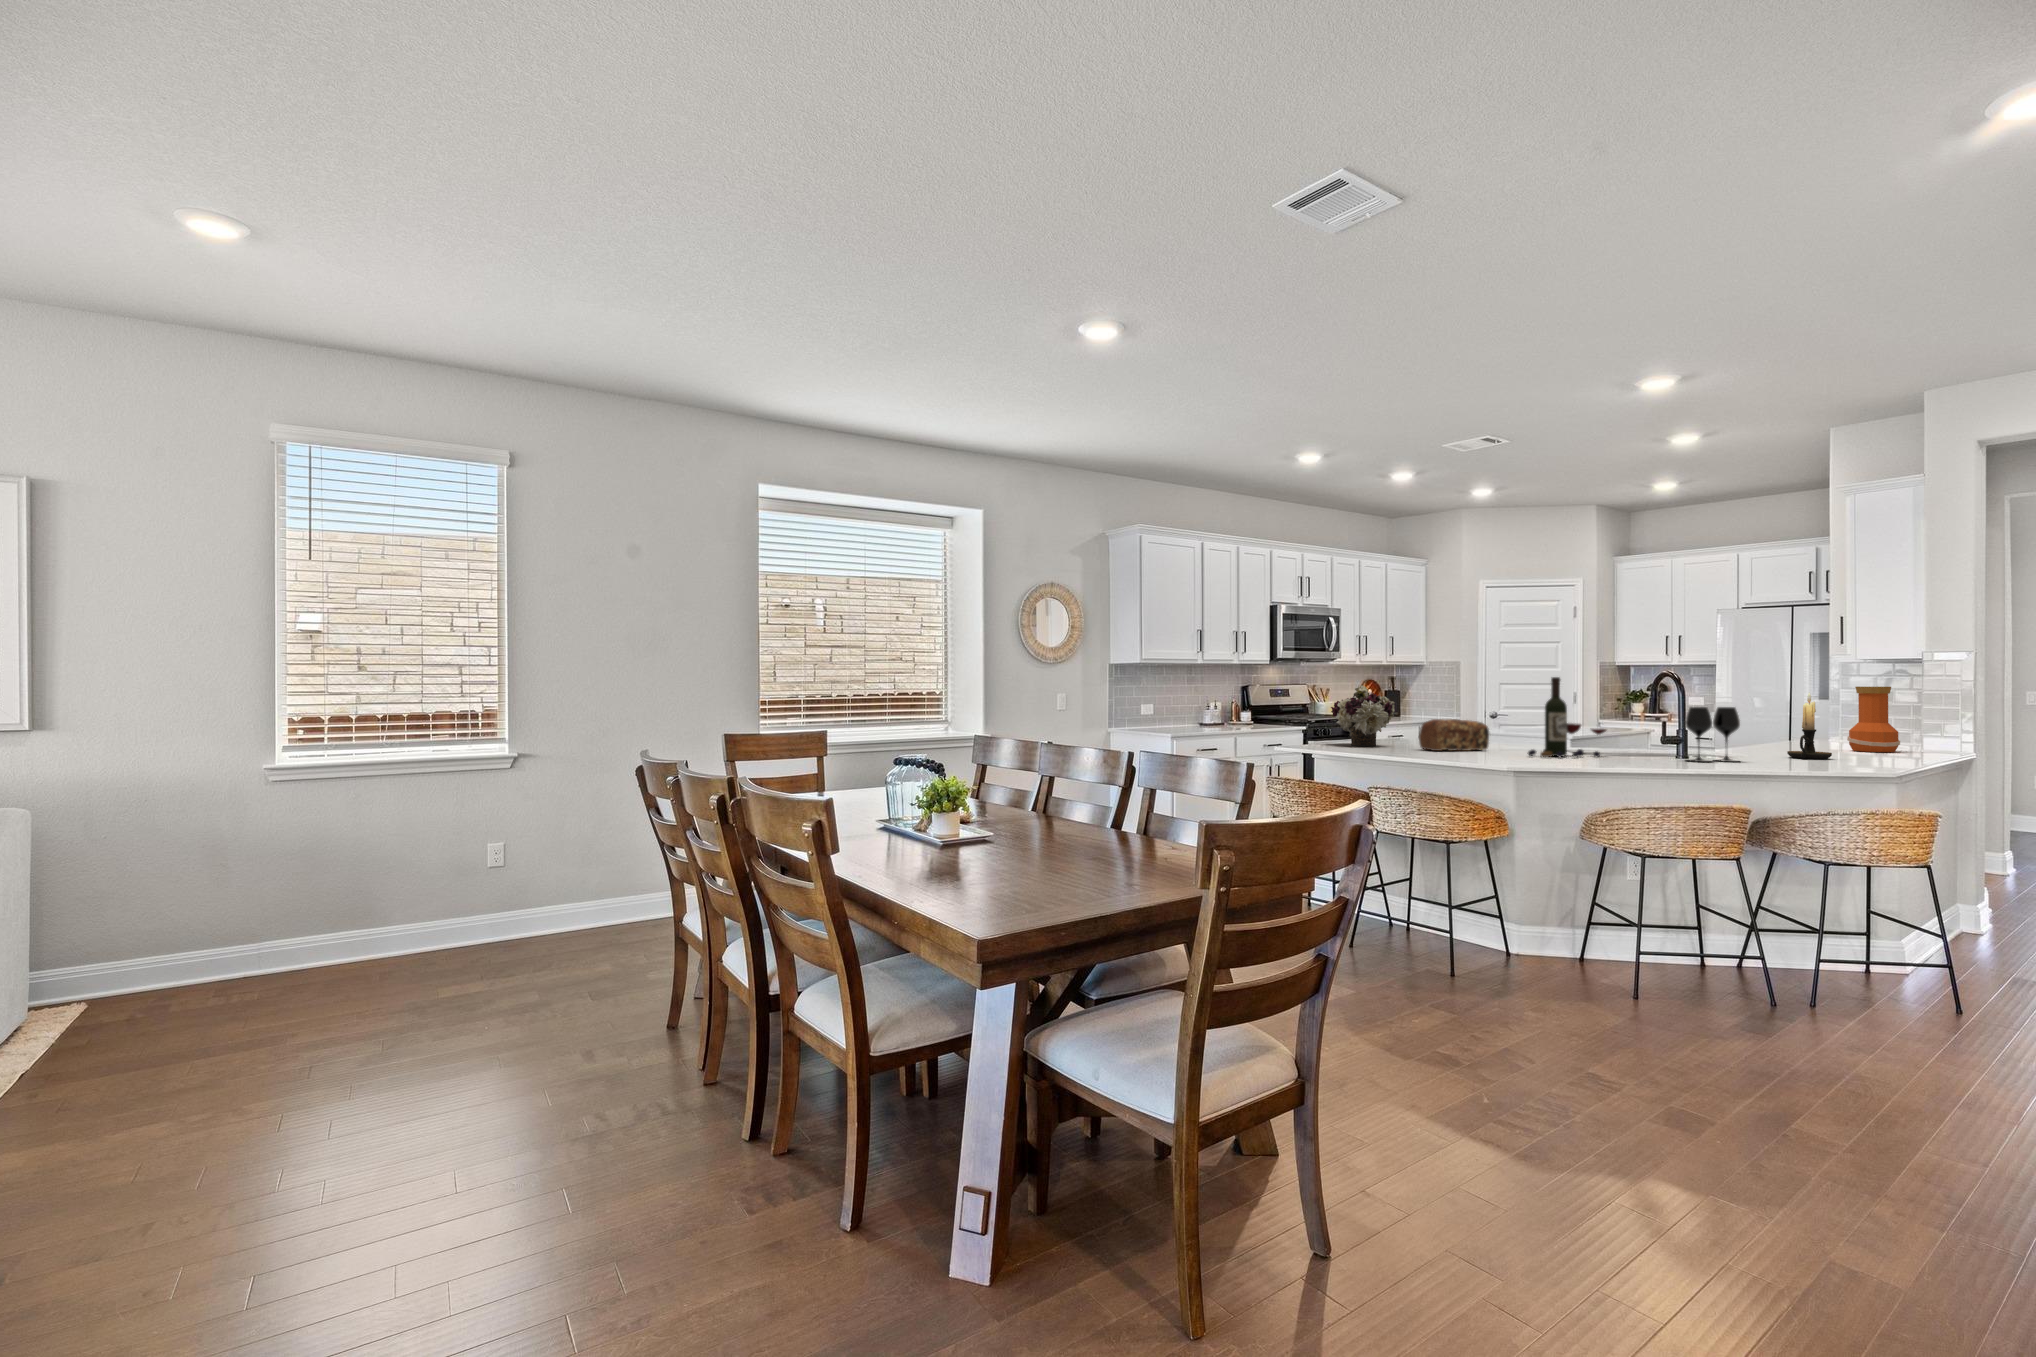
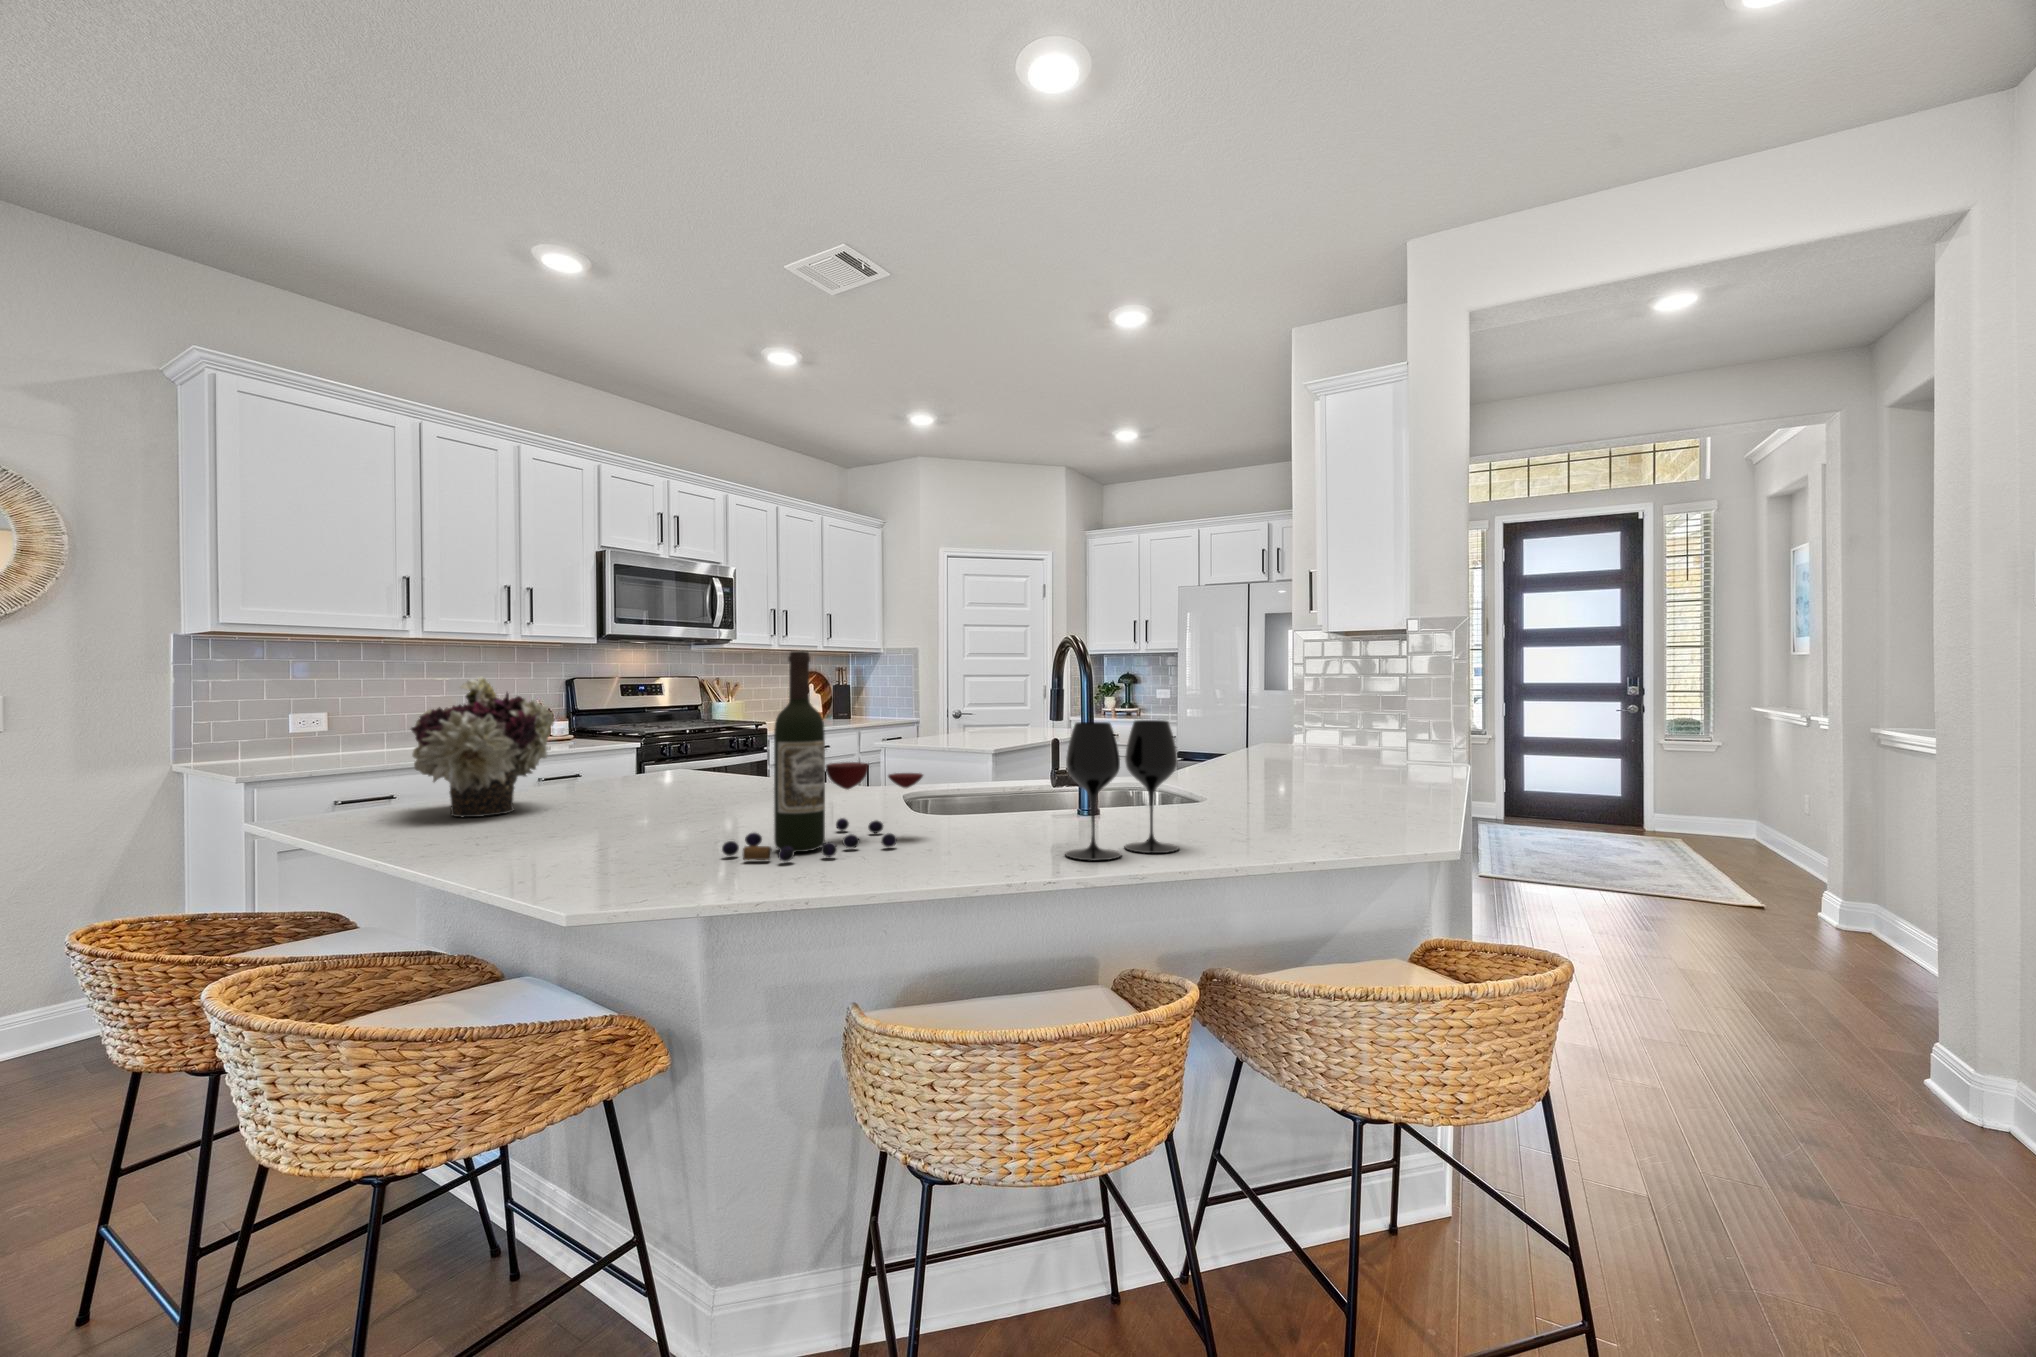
vase: present [1847,687,1900,752] -> none [1338,673,1409,782]
candle holder: present [1787,693,1832,759] -> none [1263,683,1337,821]
bread loaf: present [1419,719,1489,751] -> none [552,752,711,836]

